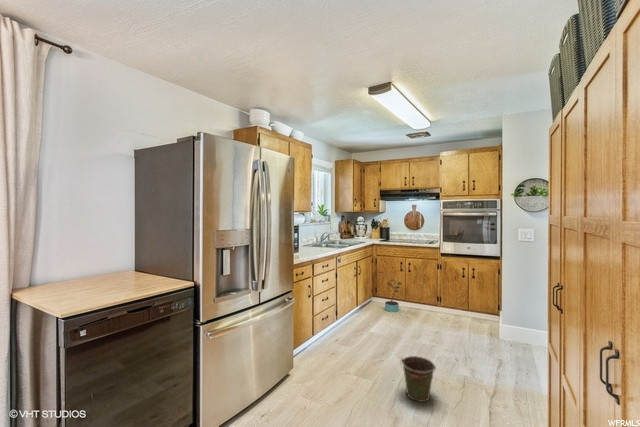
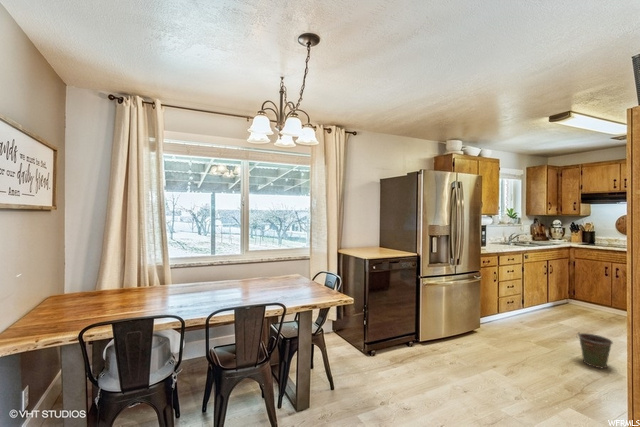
potted plant: present [380,267,402,312] -> none [576,271,609,315]

